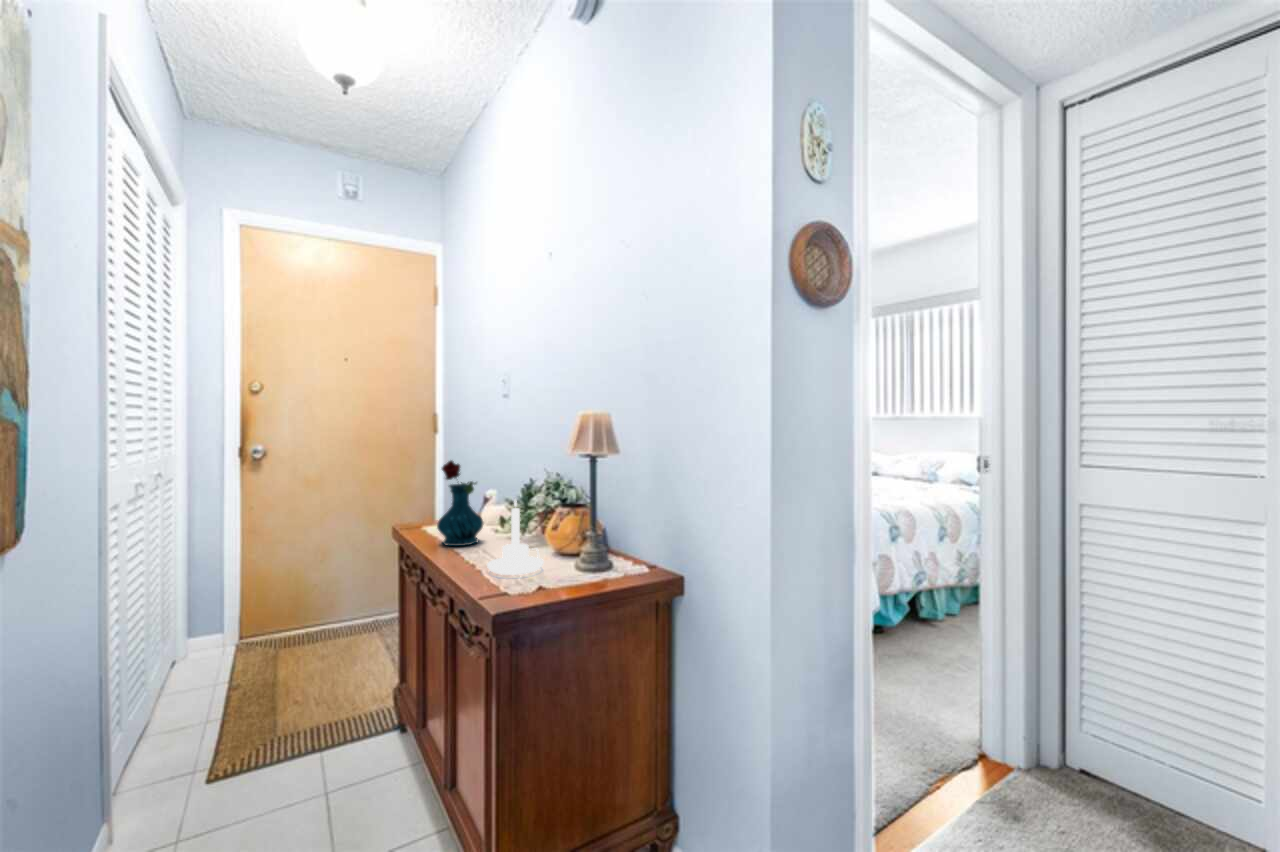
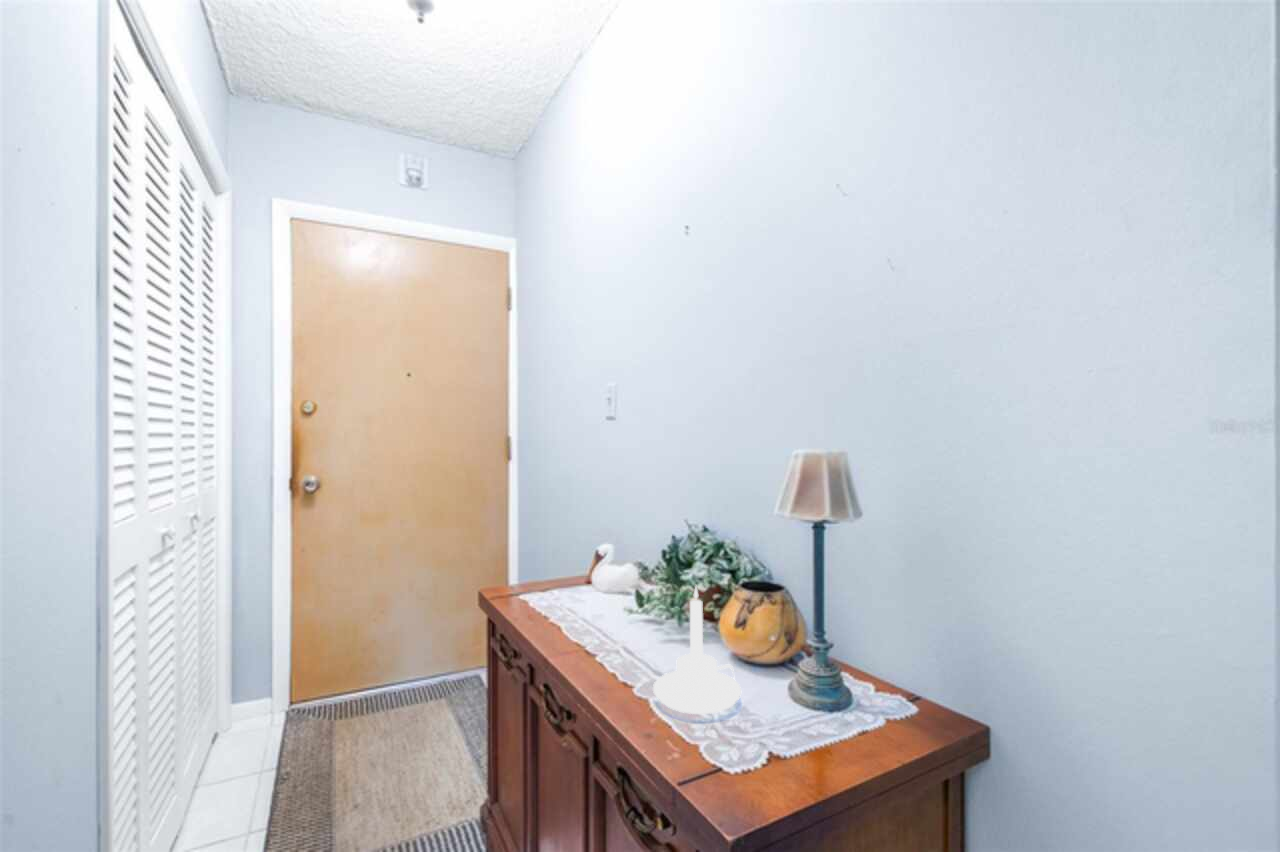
vase: present [437,460,483,546] -> none [553,513,616,638]

